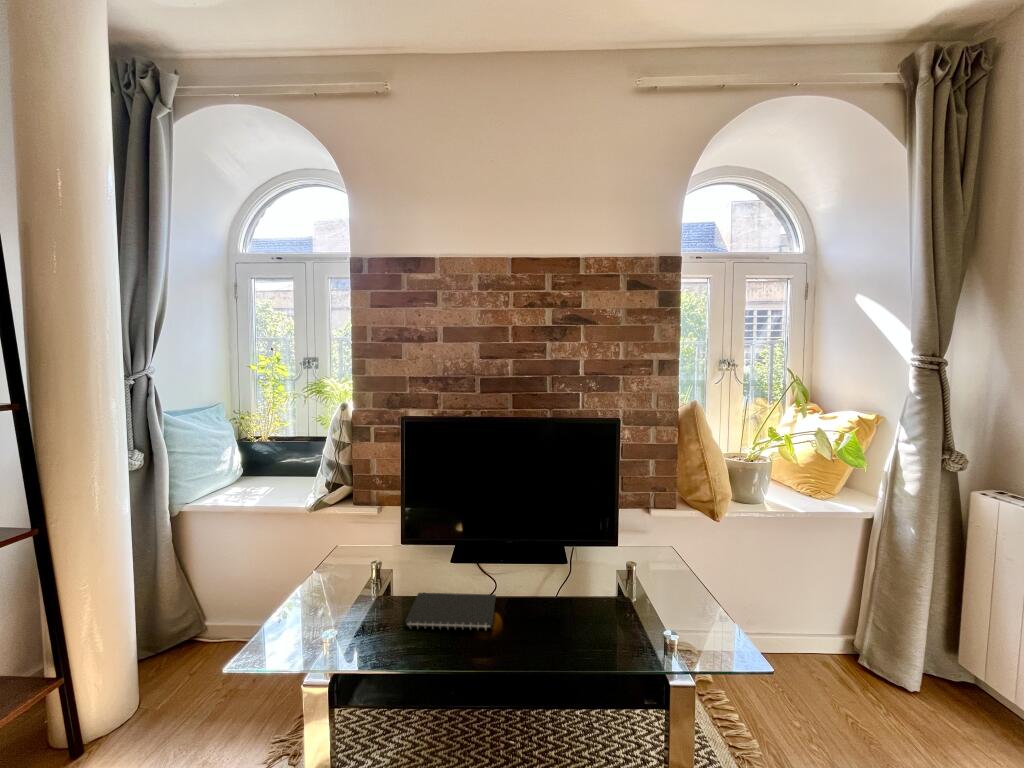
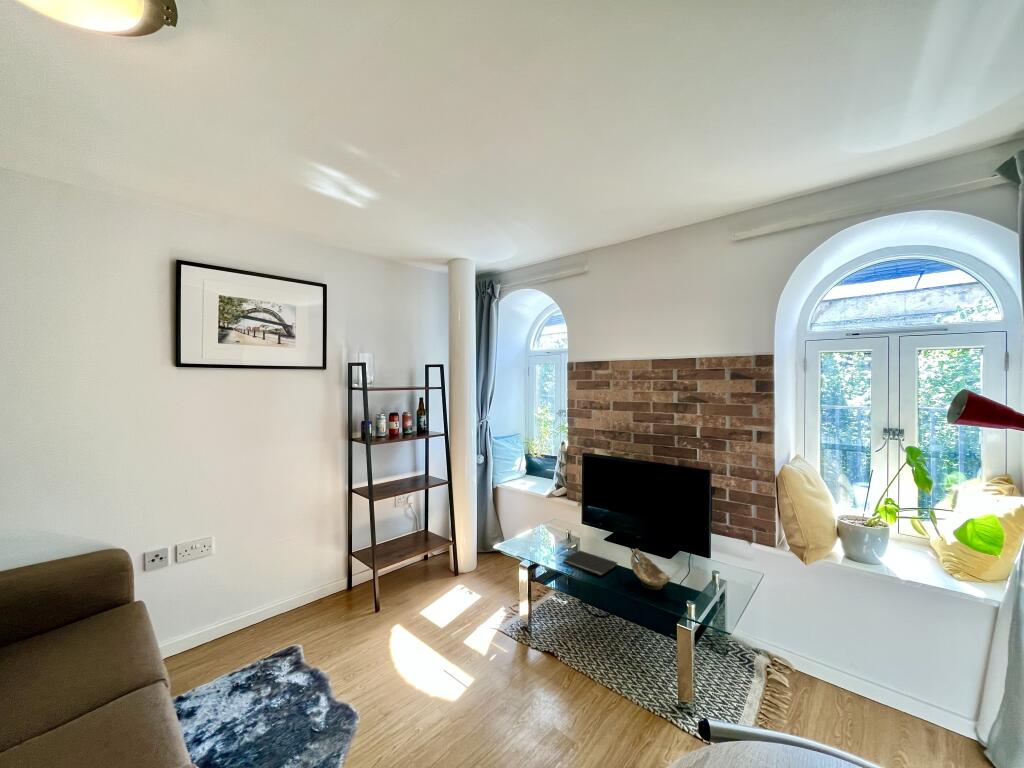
decorative bowl: none [532,562,606,625] -> present [631,549,671,590]

